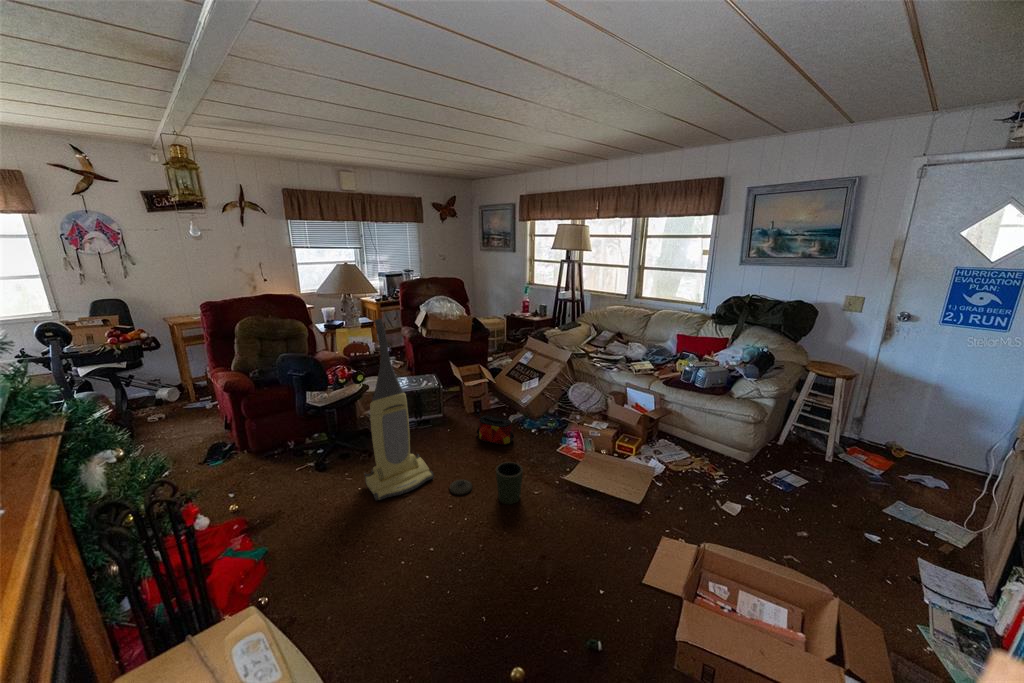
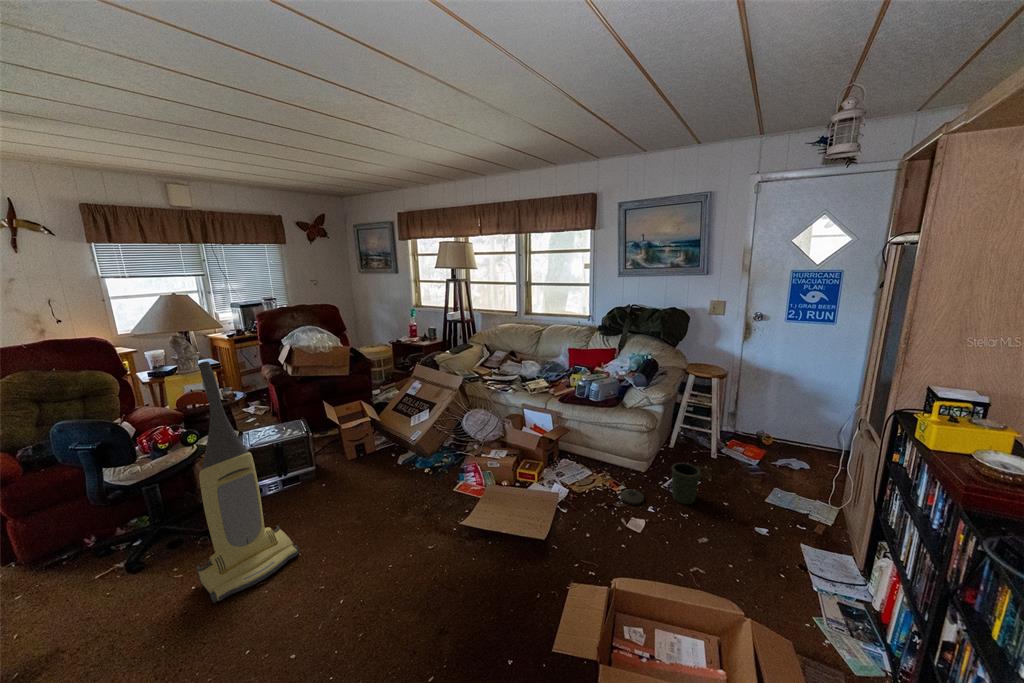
bag: present [477,416,514,445] -> none [357,462,403,495]
trash can: present [450,462,523,504] -> present [620,463,700,505]

